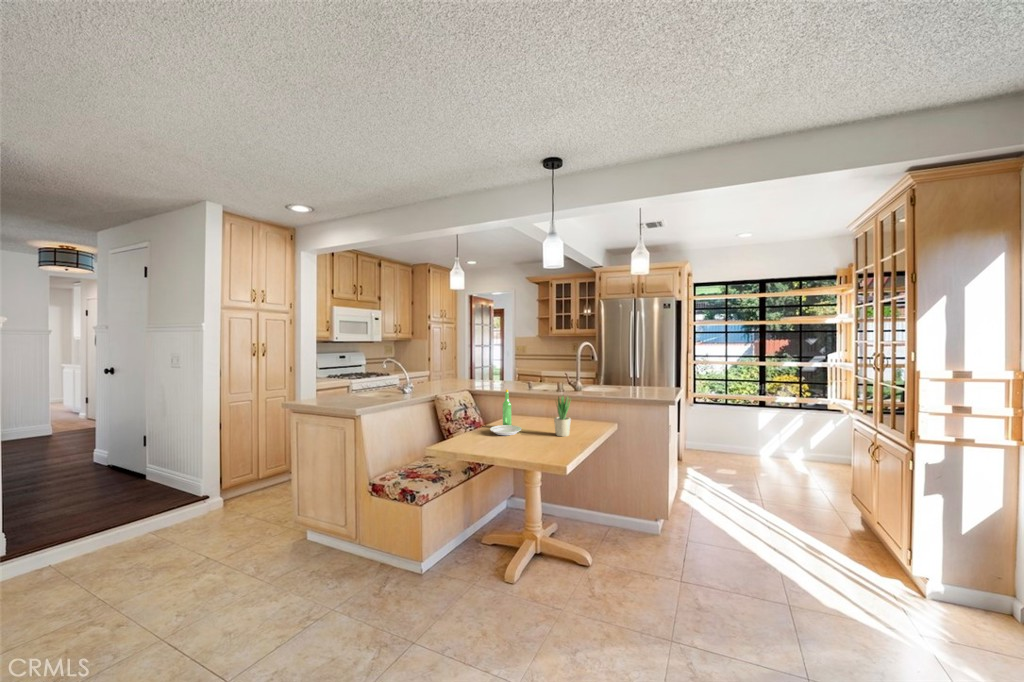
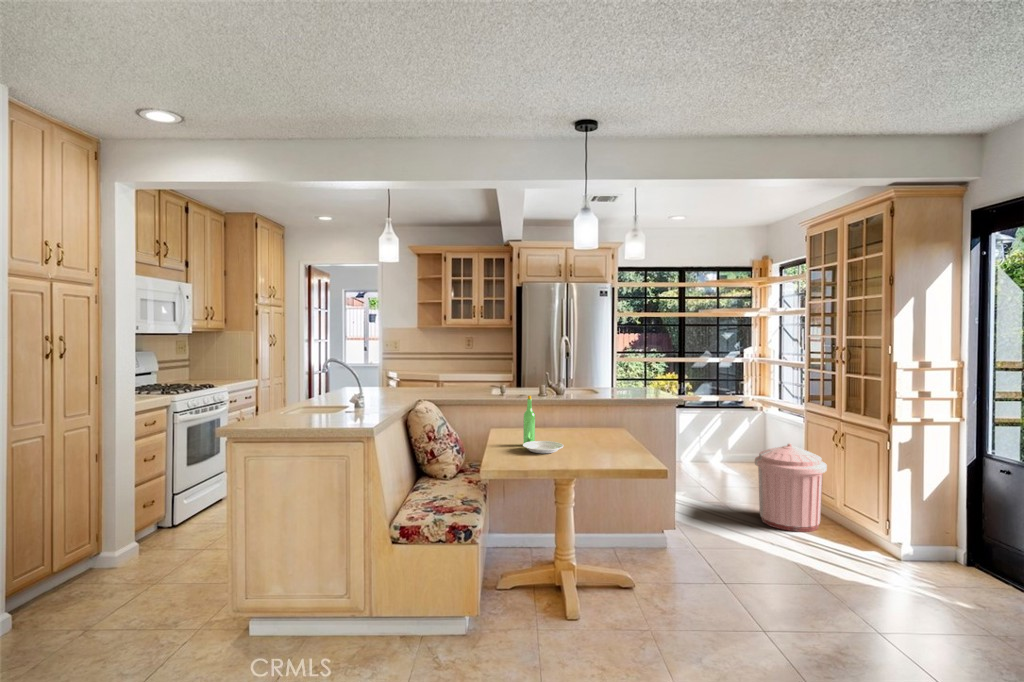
potted plant: present [554,396,571,436] -> none [599,390,623,448]
trash can: none [778,450,860,543] -> present [755,443,827,532]

